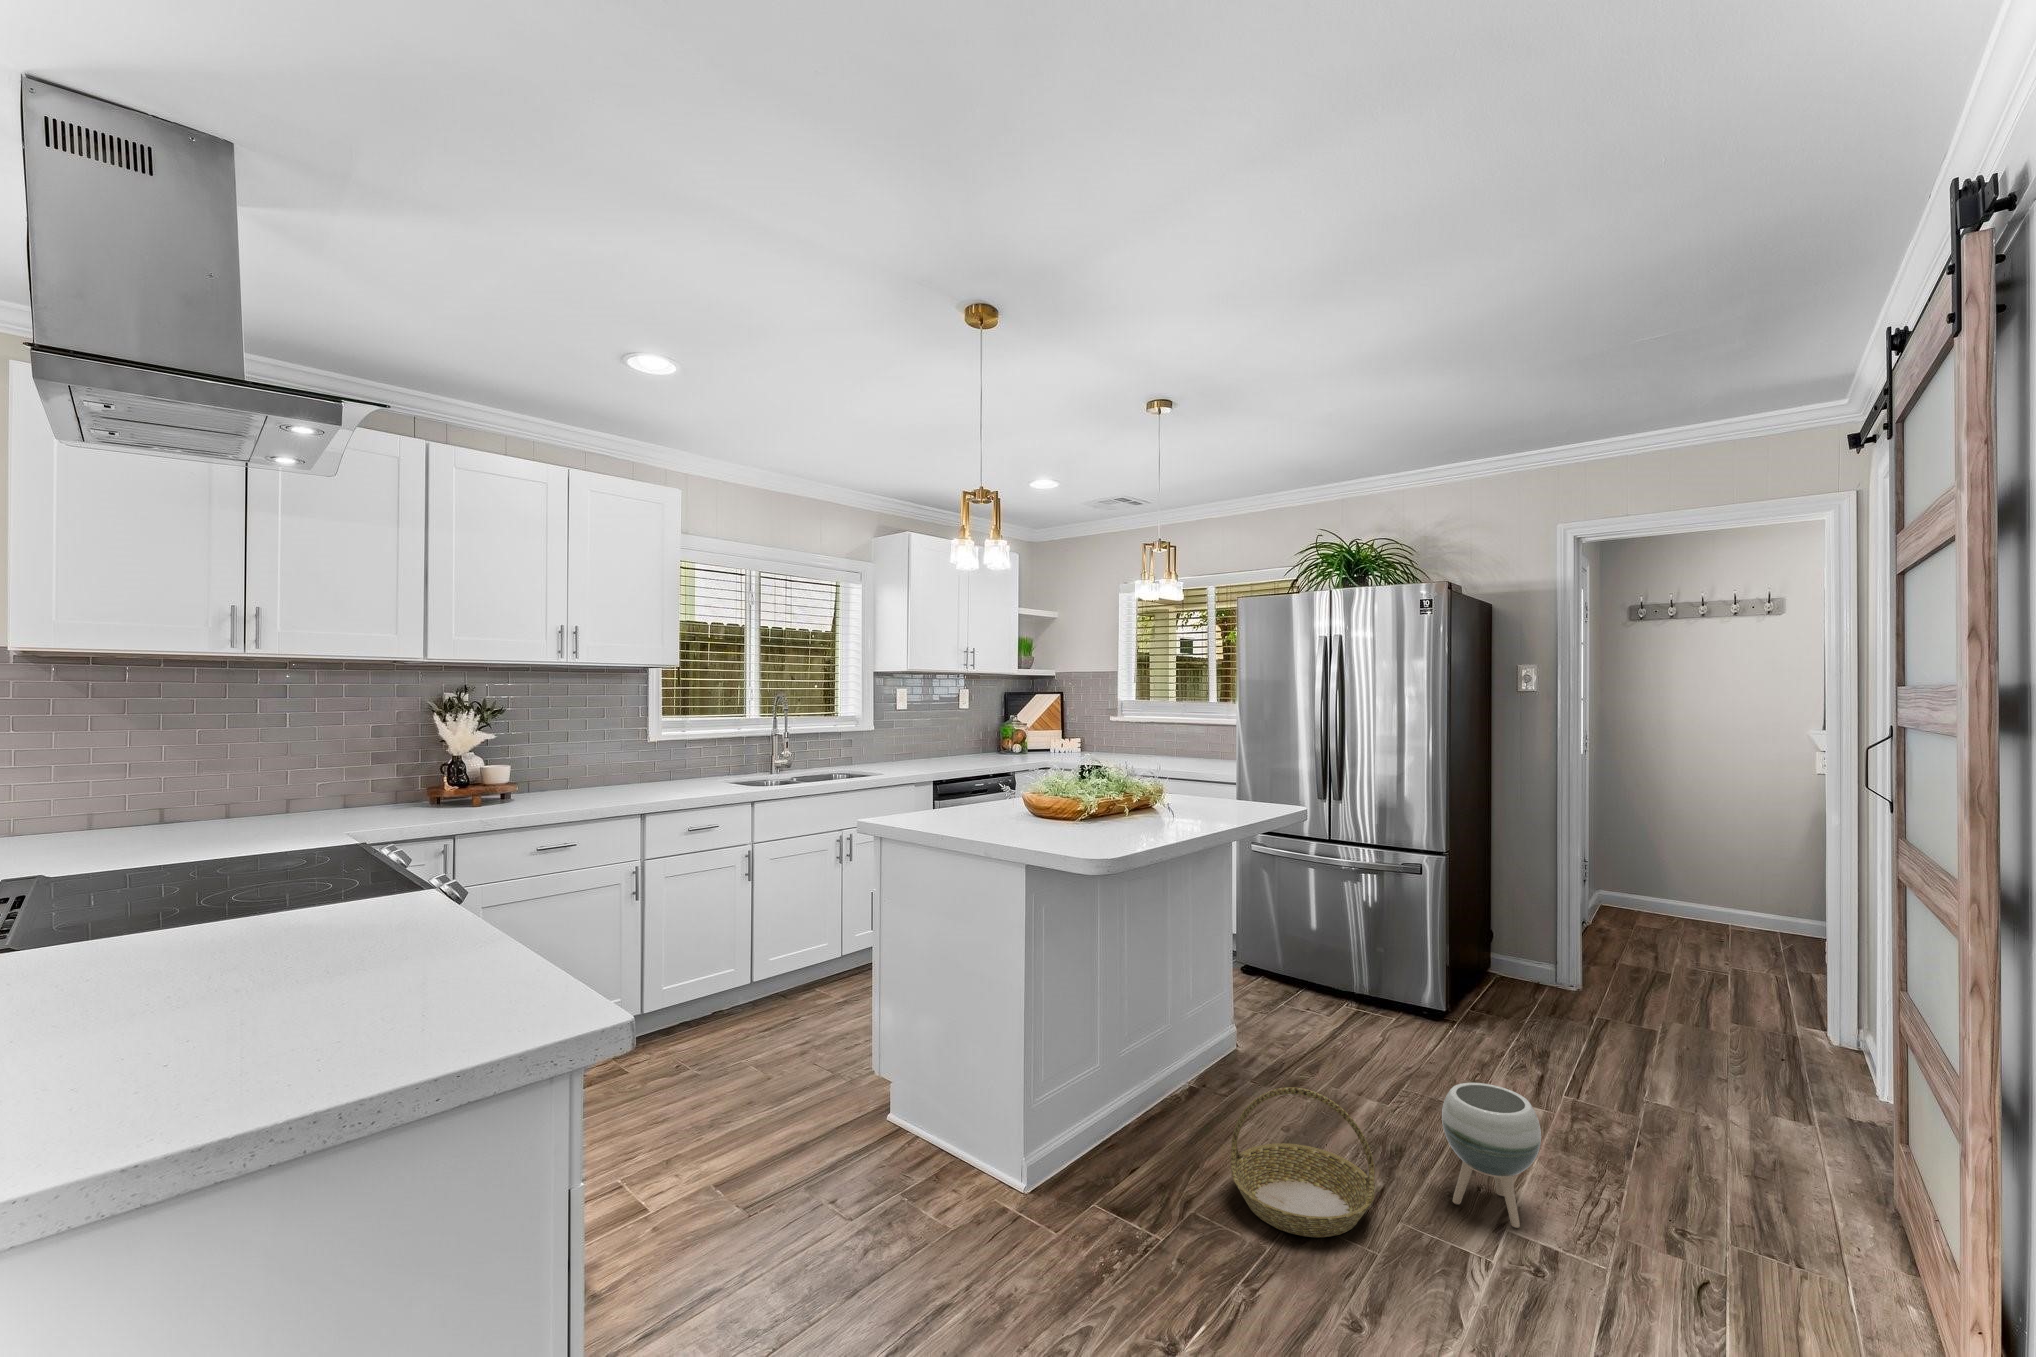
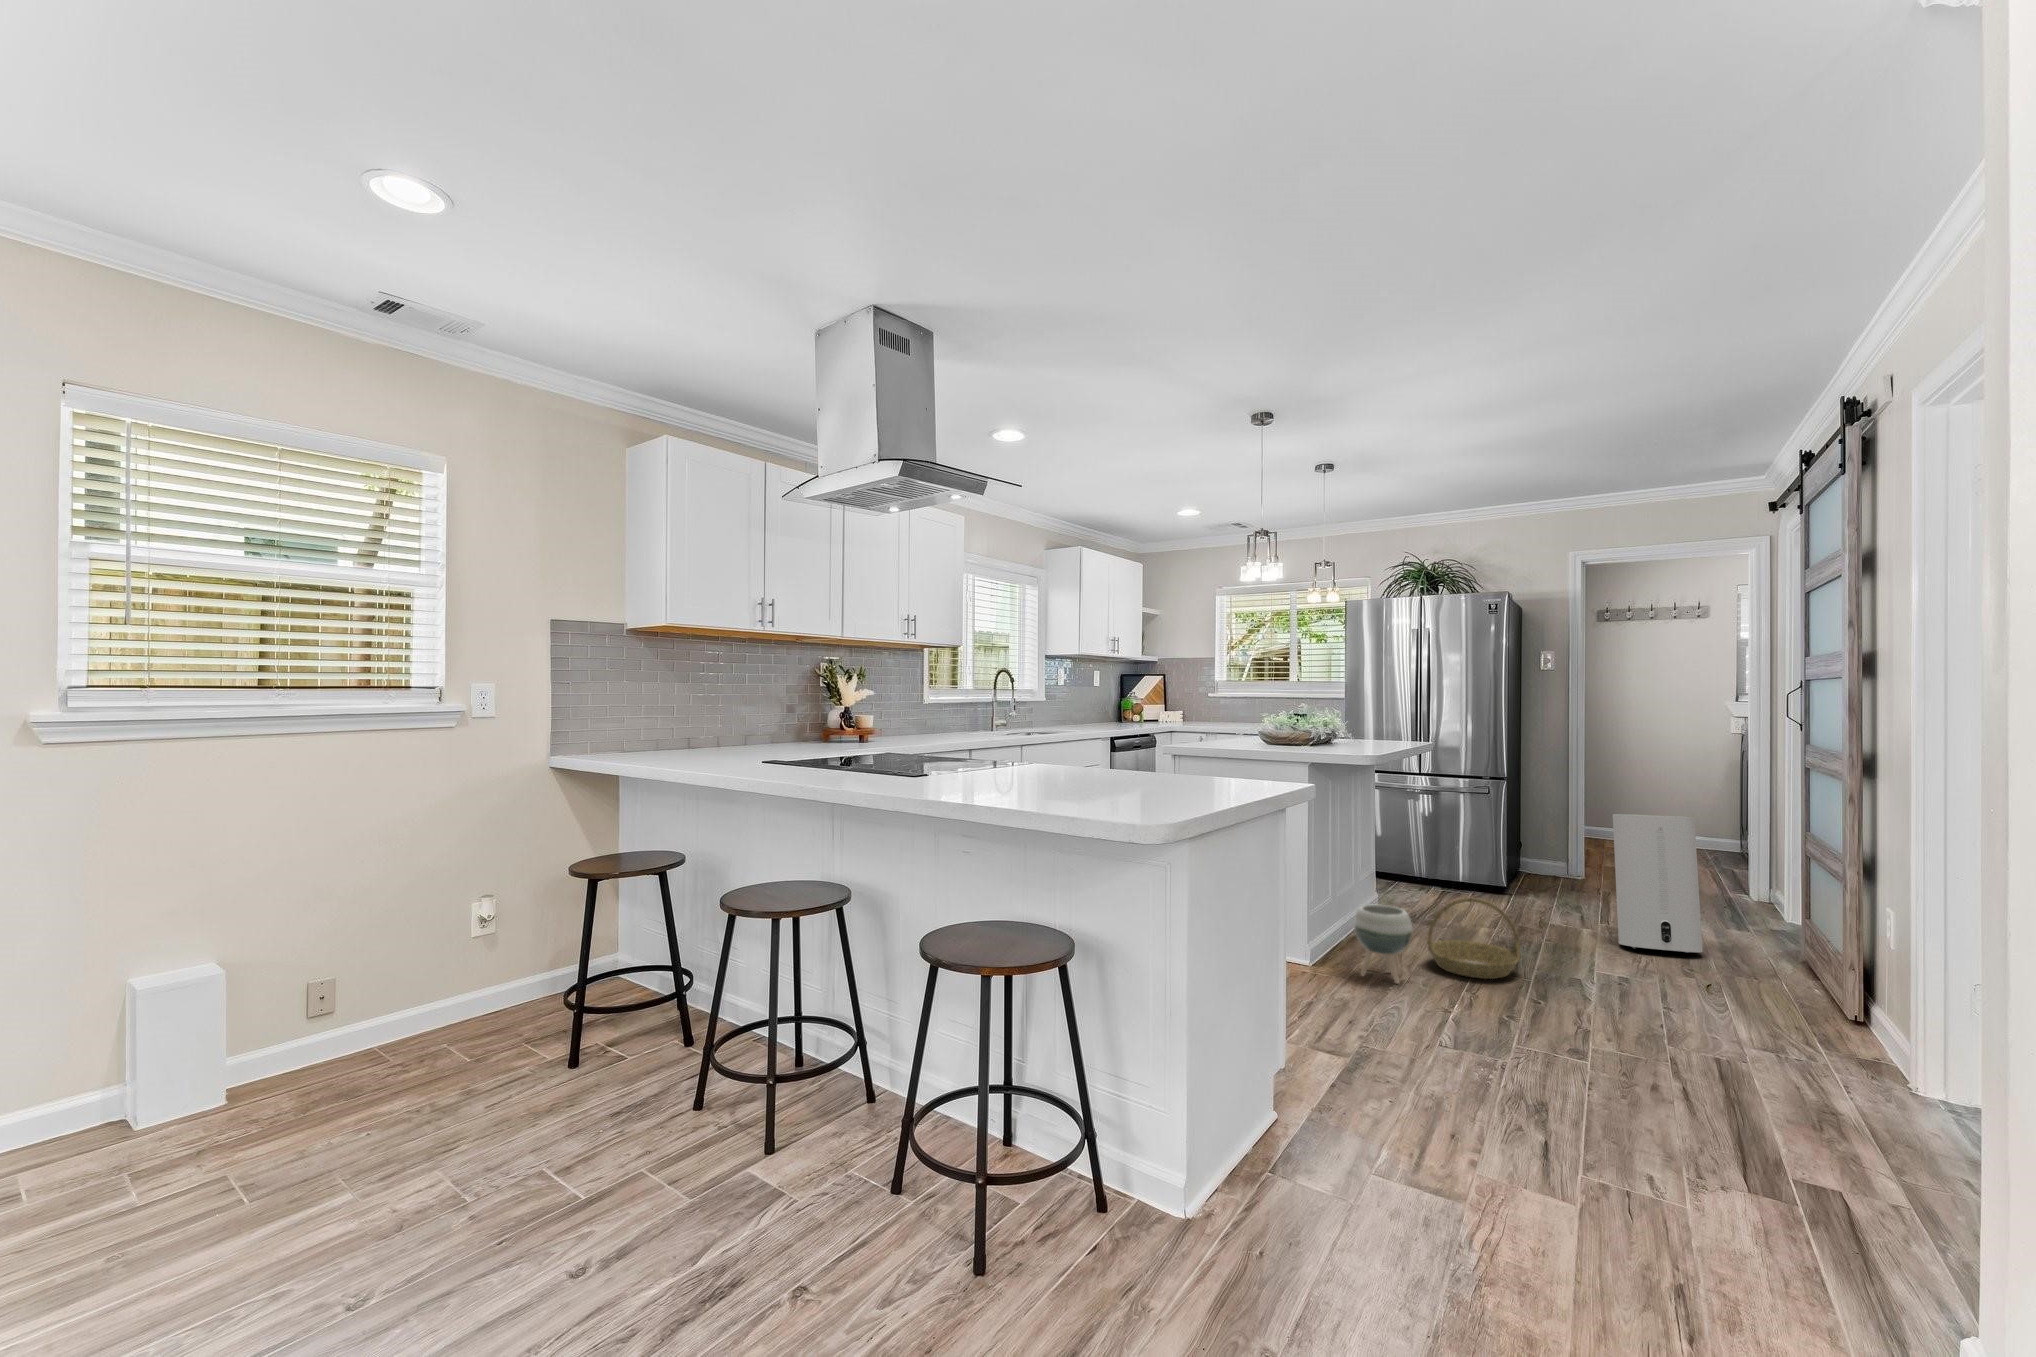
air purifier: none [1571,934,1715,1183] -> present [1613,814,1703,953]
planter: present [1442,1083,1541,1228] -> present [1354,904,1412,984]

